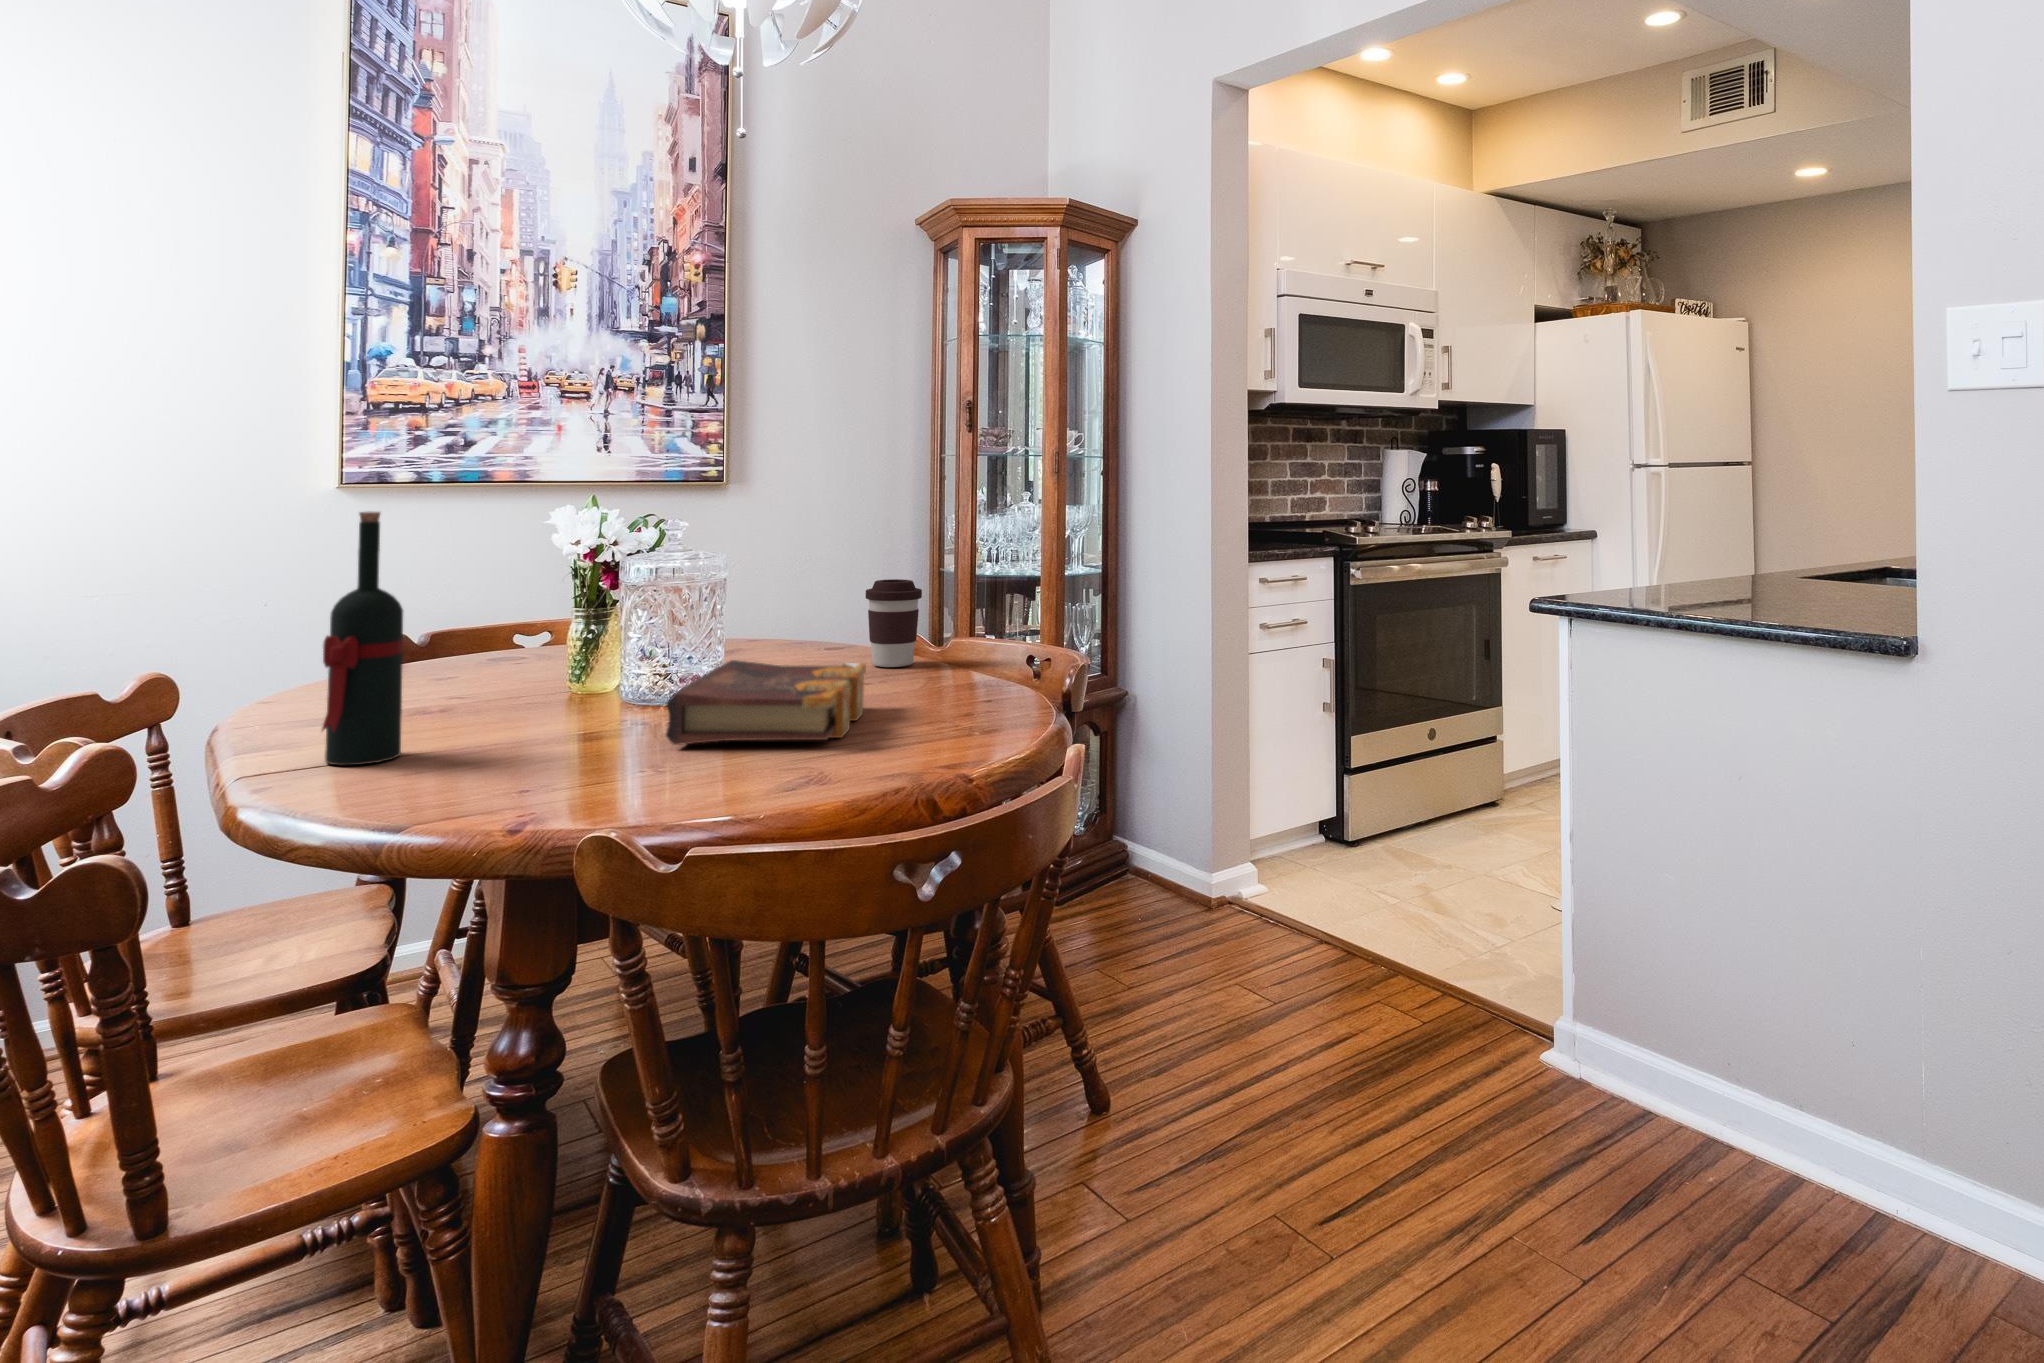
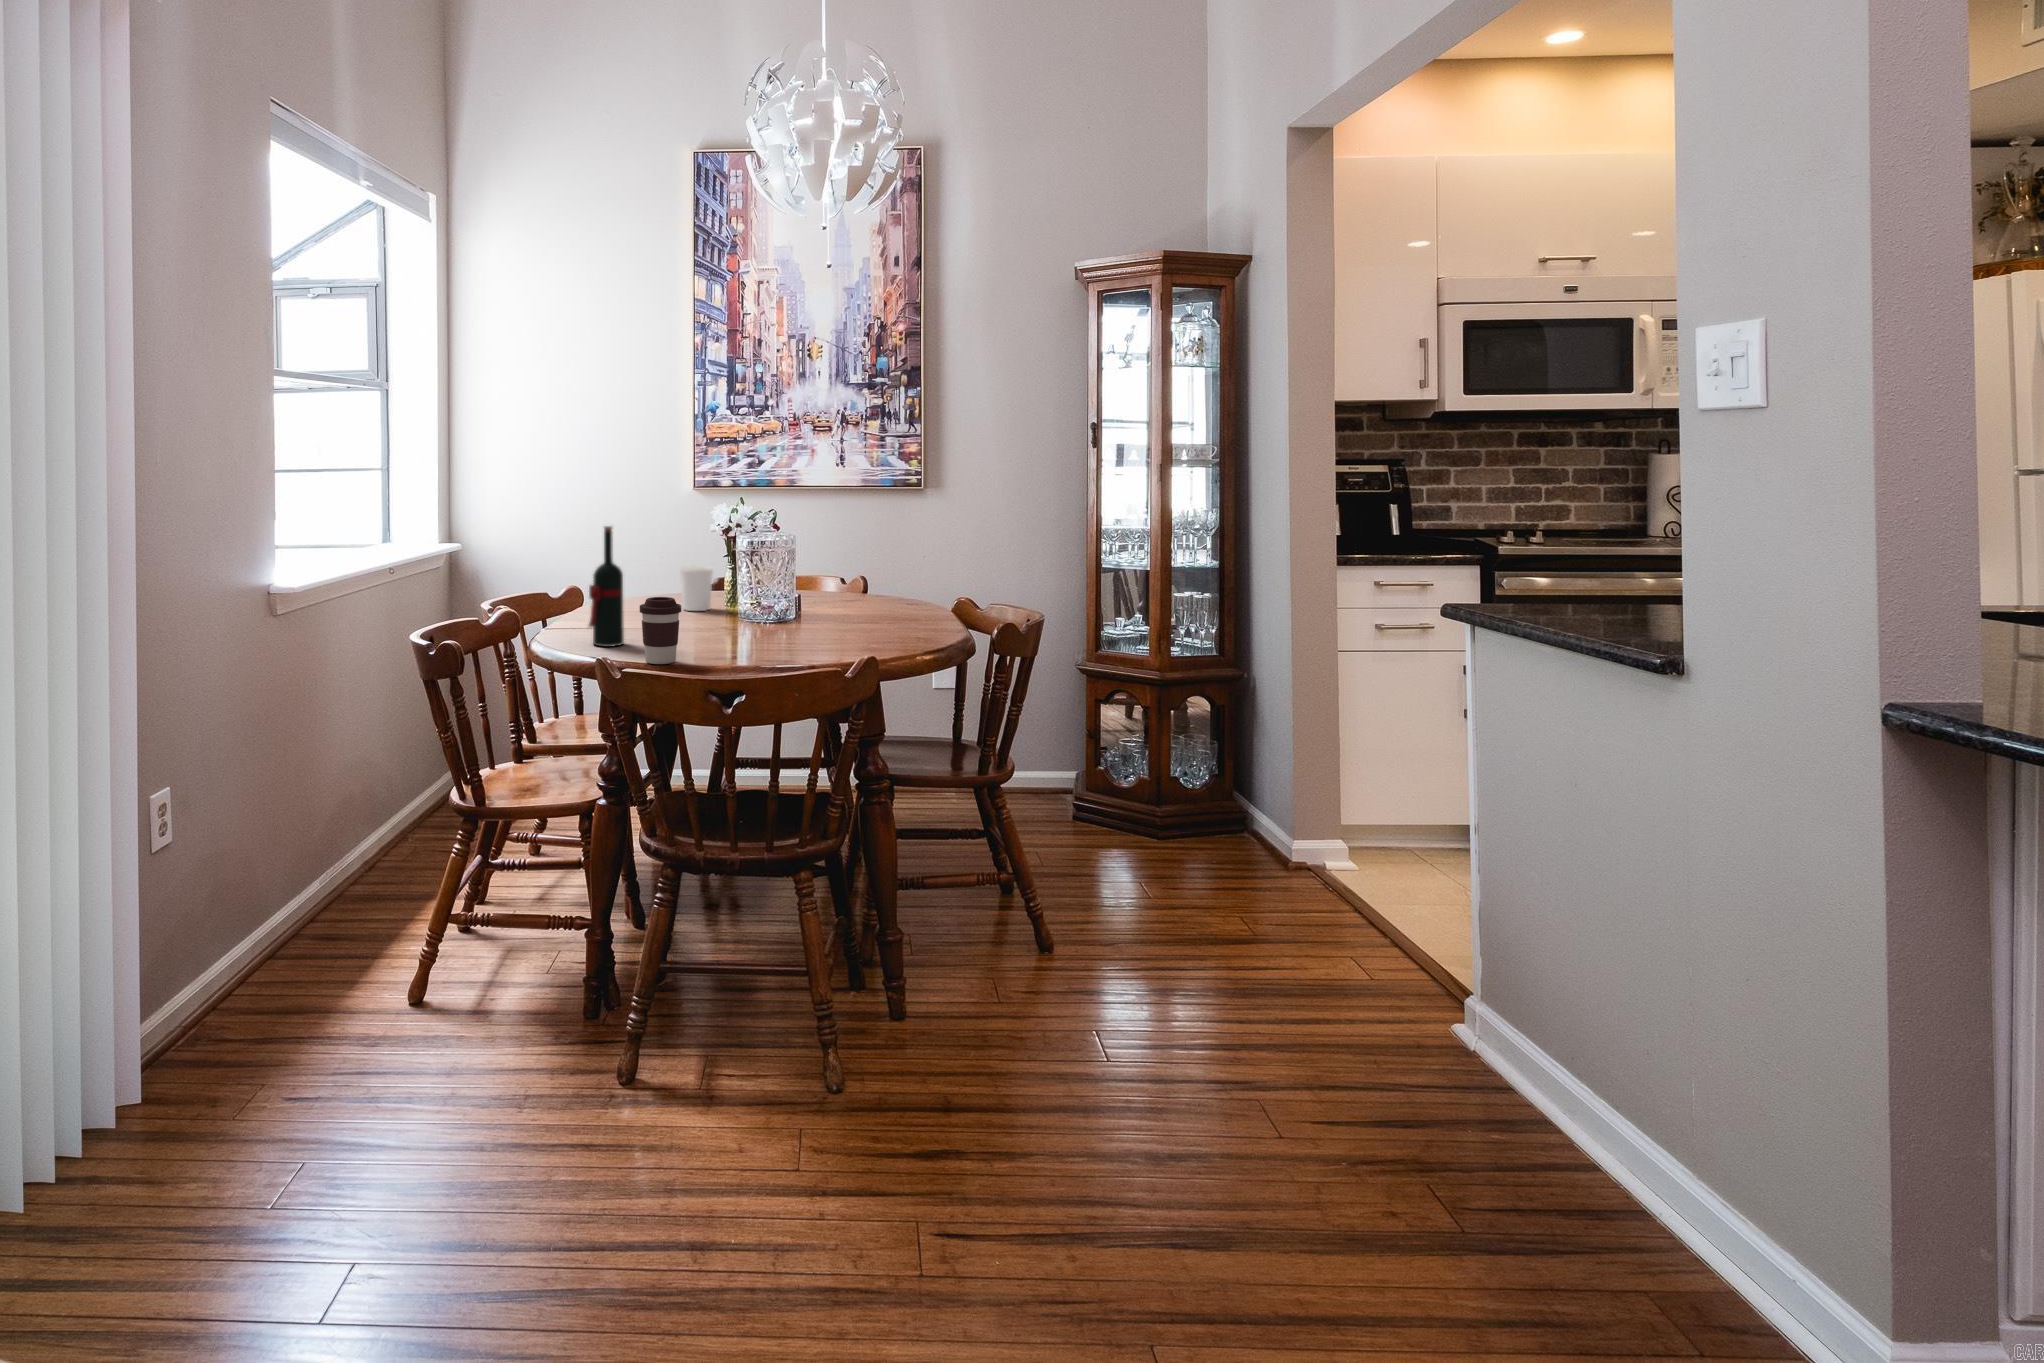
coffee cup: present [866,579,922,667] -> present [640,597,681,664]
candle holder: none [417,602,485,682] -> present [680,567,713,611]
book: present [666,660,866,745] -> none [726,614,860,664]

